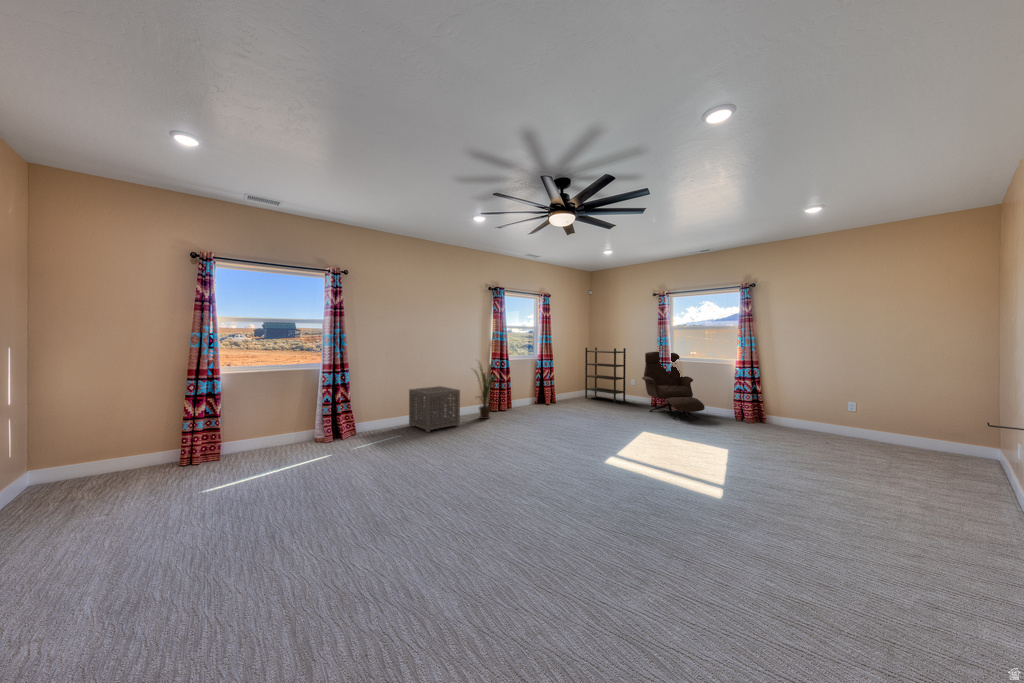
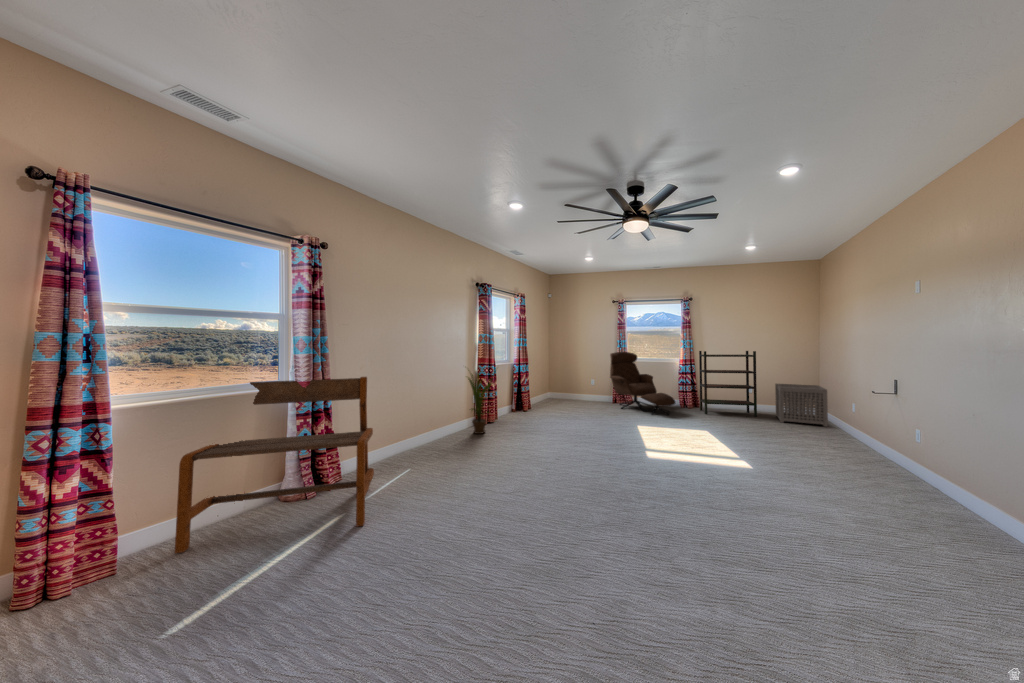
bookshelf: present [585,347,626,403] -> present [699,351,757,417]
bench: none [248,362,368,460] -> present [175,377,374,553]
side table: present [409,386,460,432] -> present [775,384,828,427]

